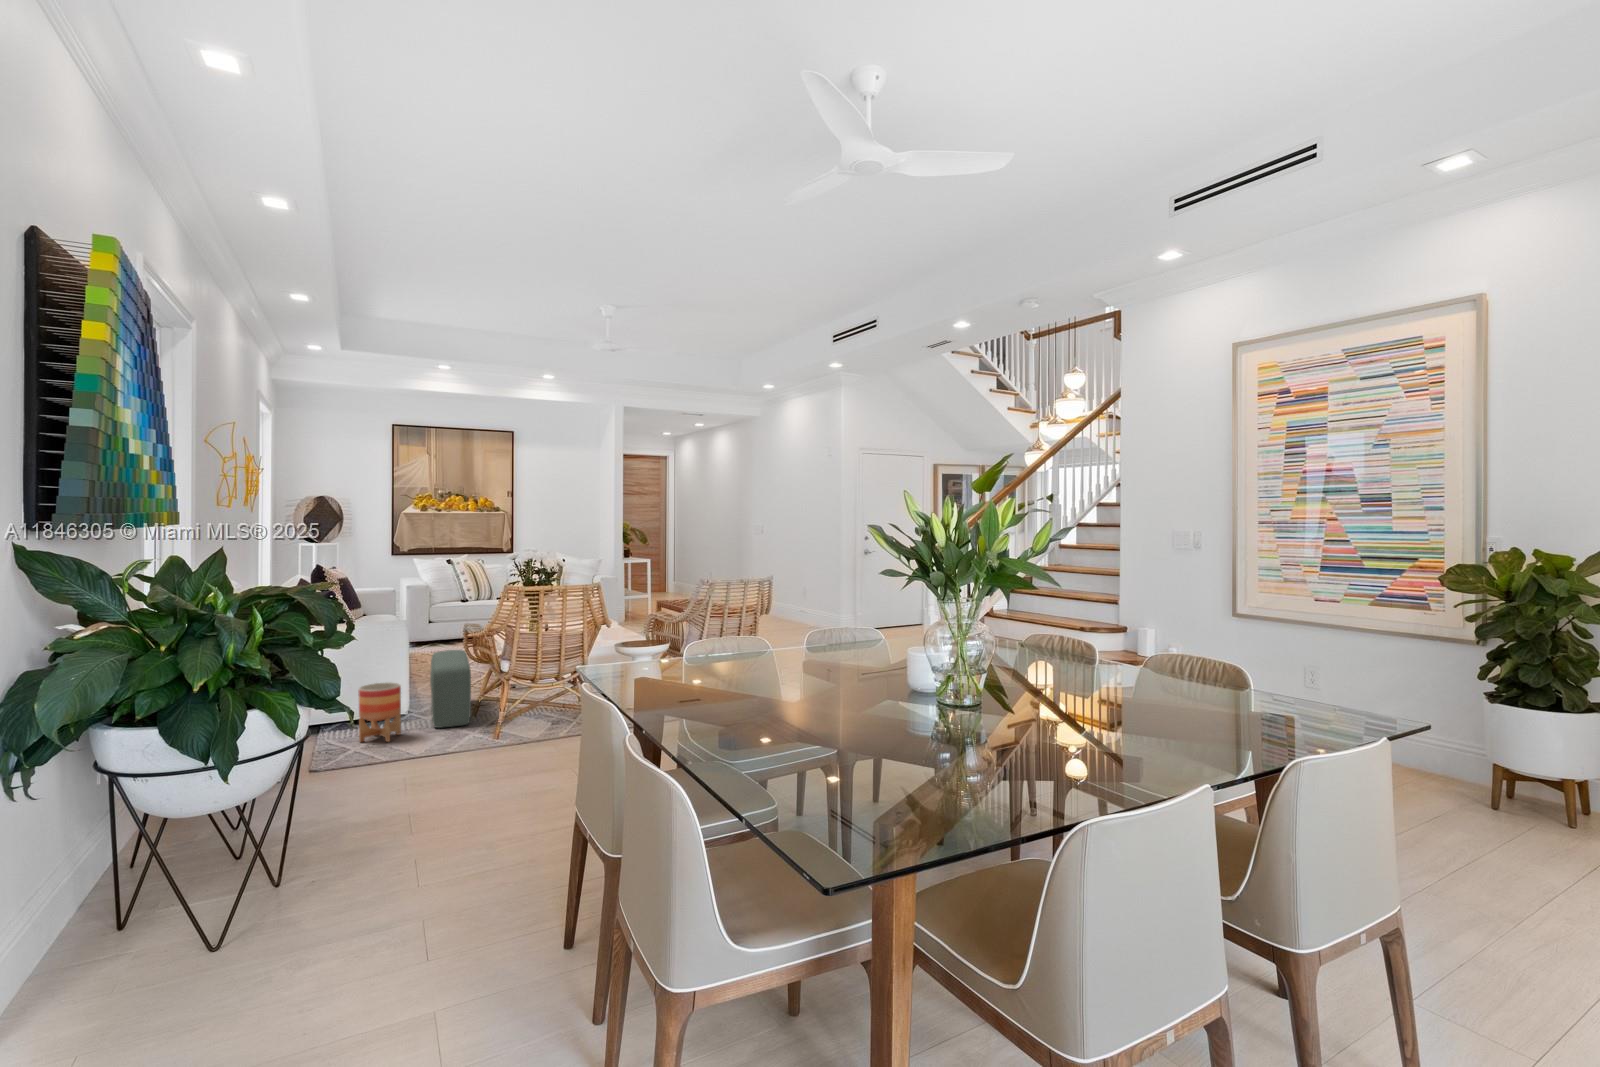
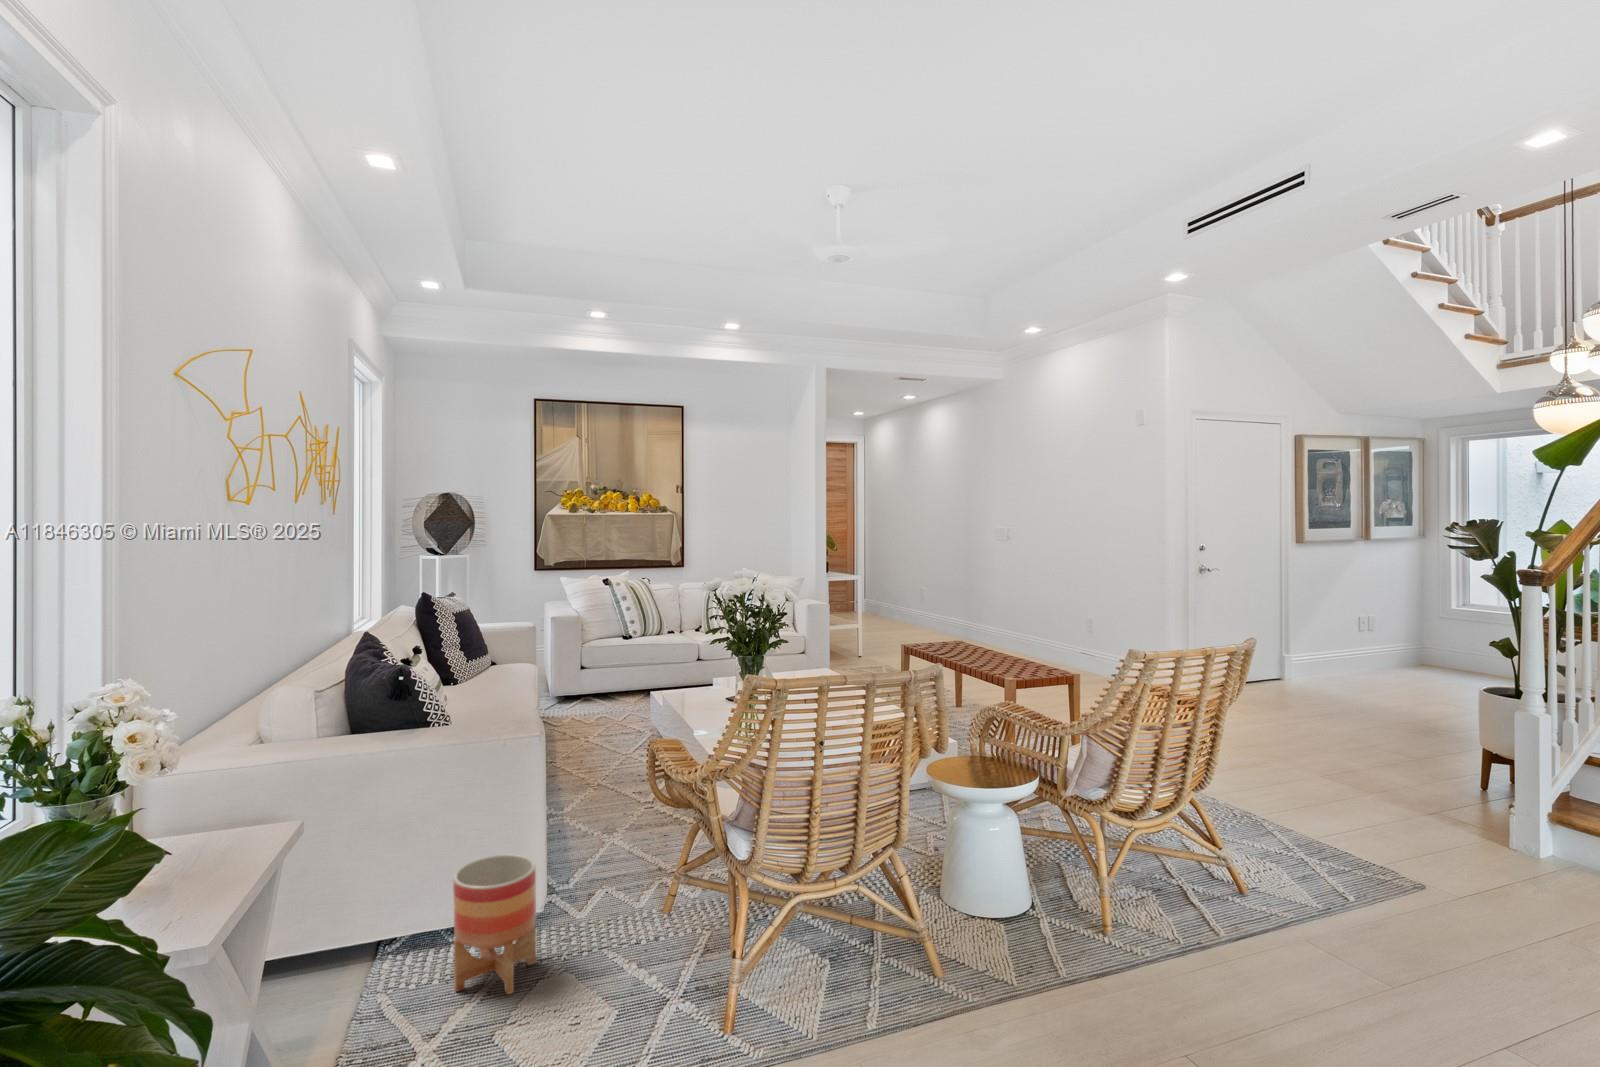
pouf: present [430,650,471,728] -> none [591,758,665,942]

